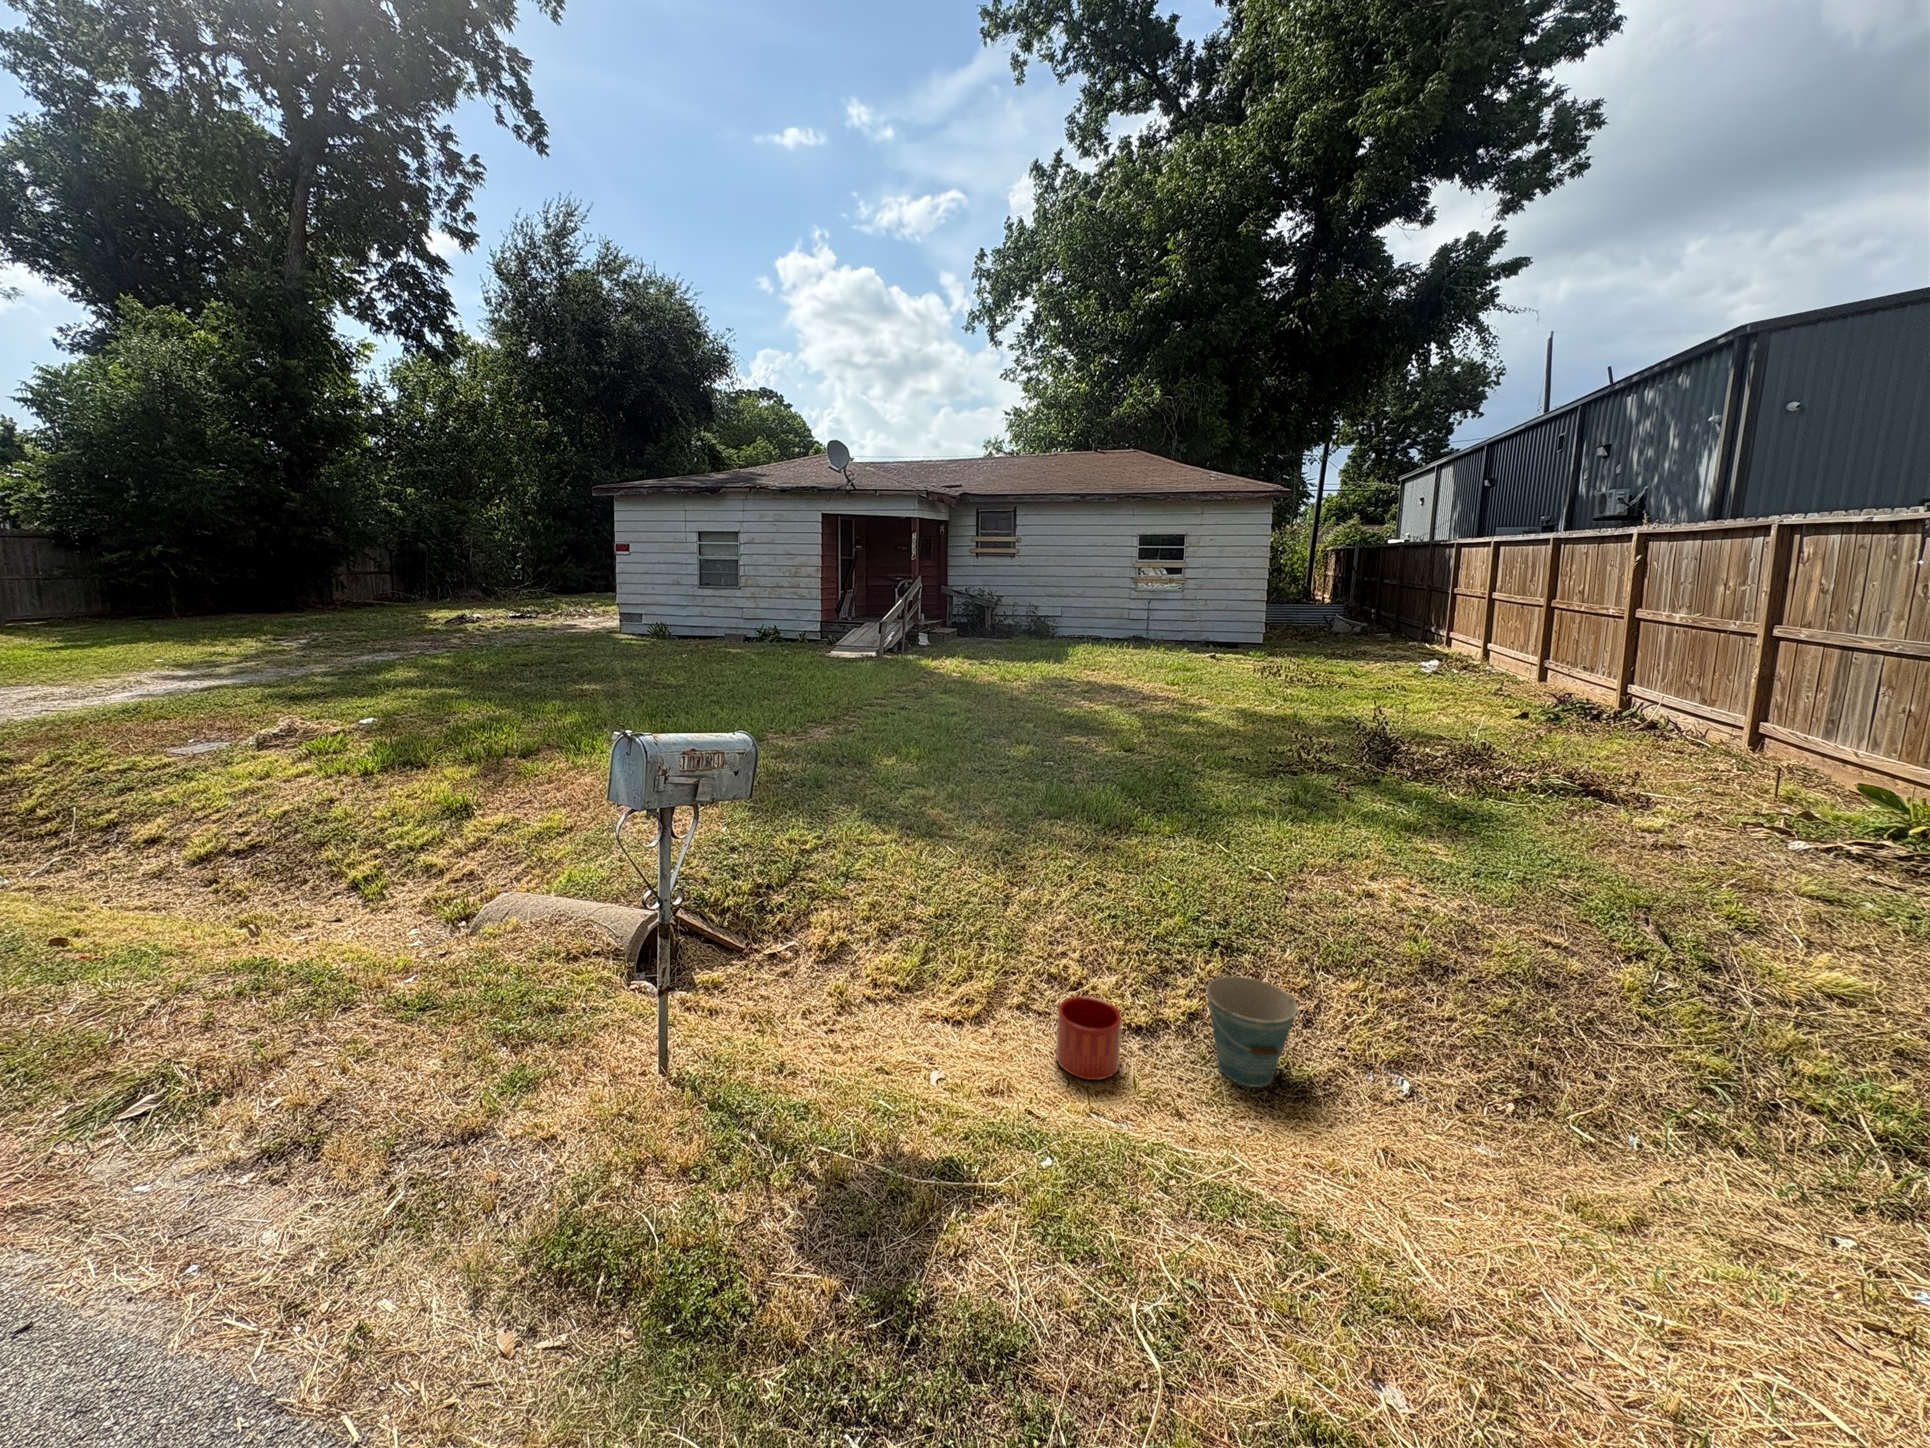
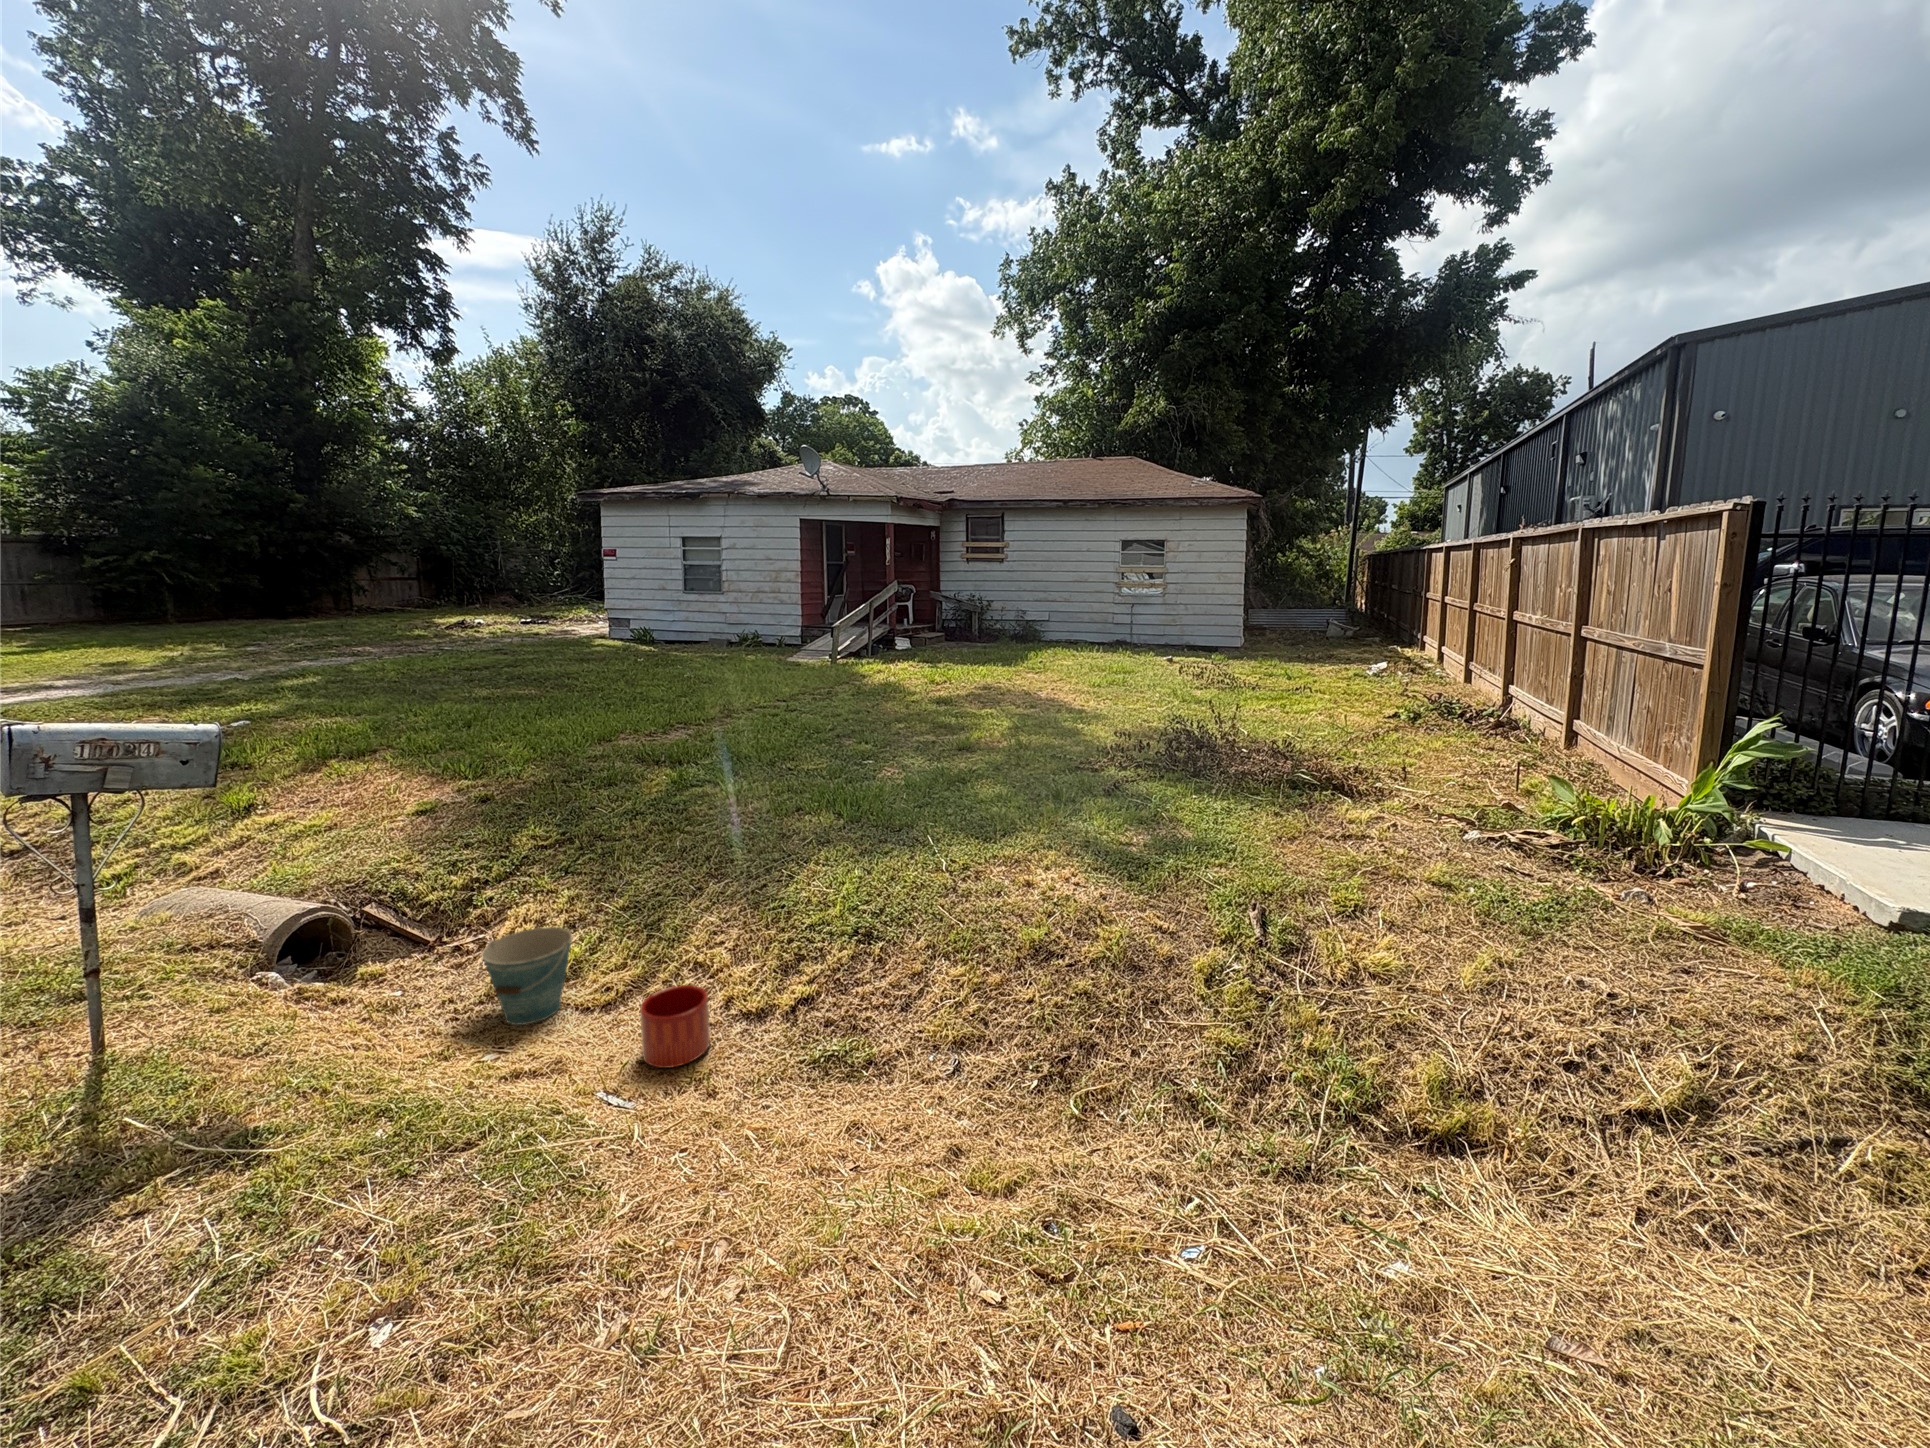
bucket: present [1206,976,1300,1087] -> present [482,927,572,1025]

